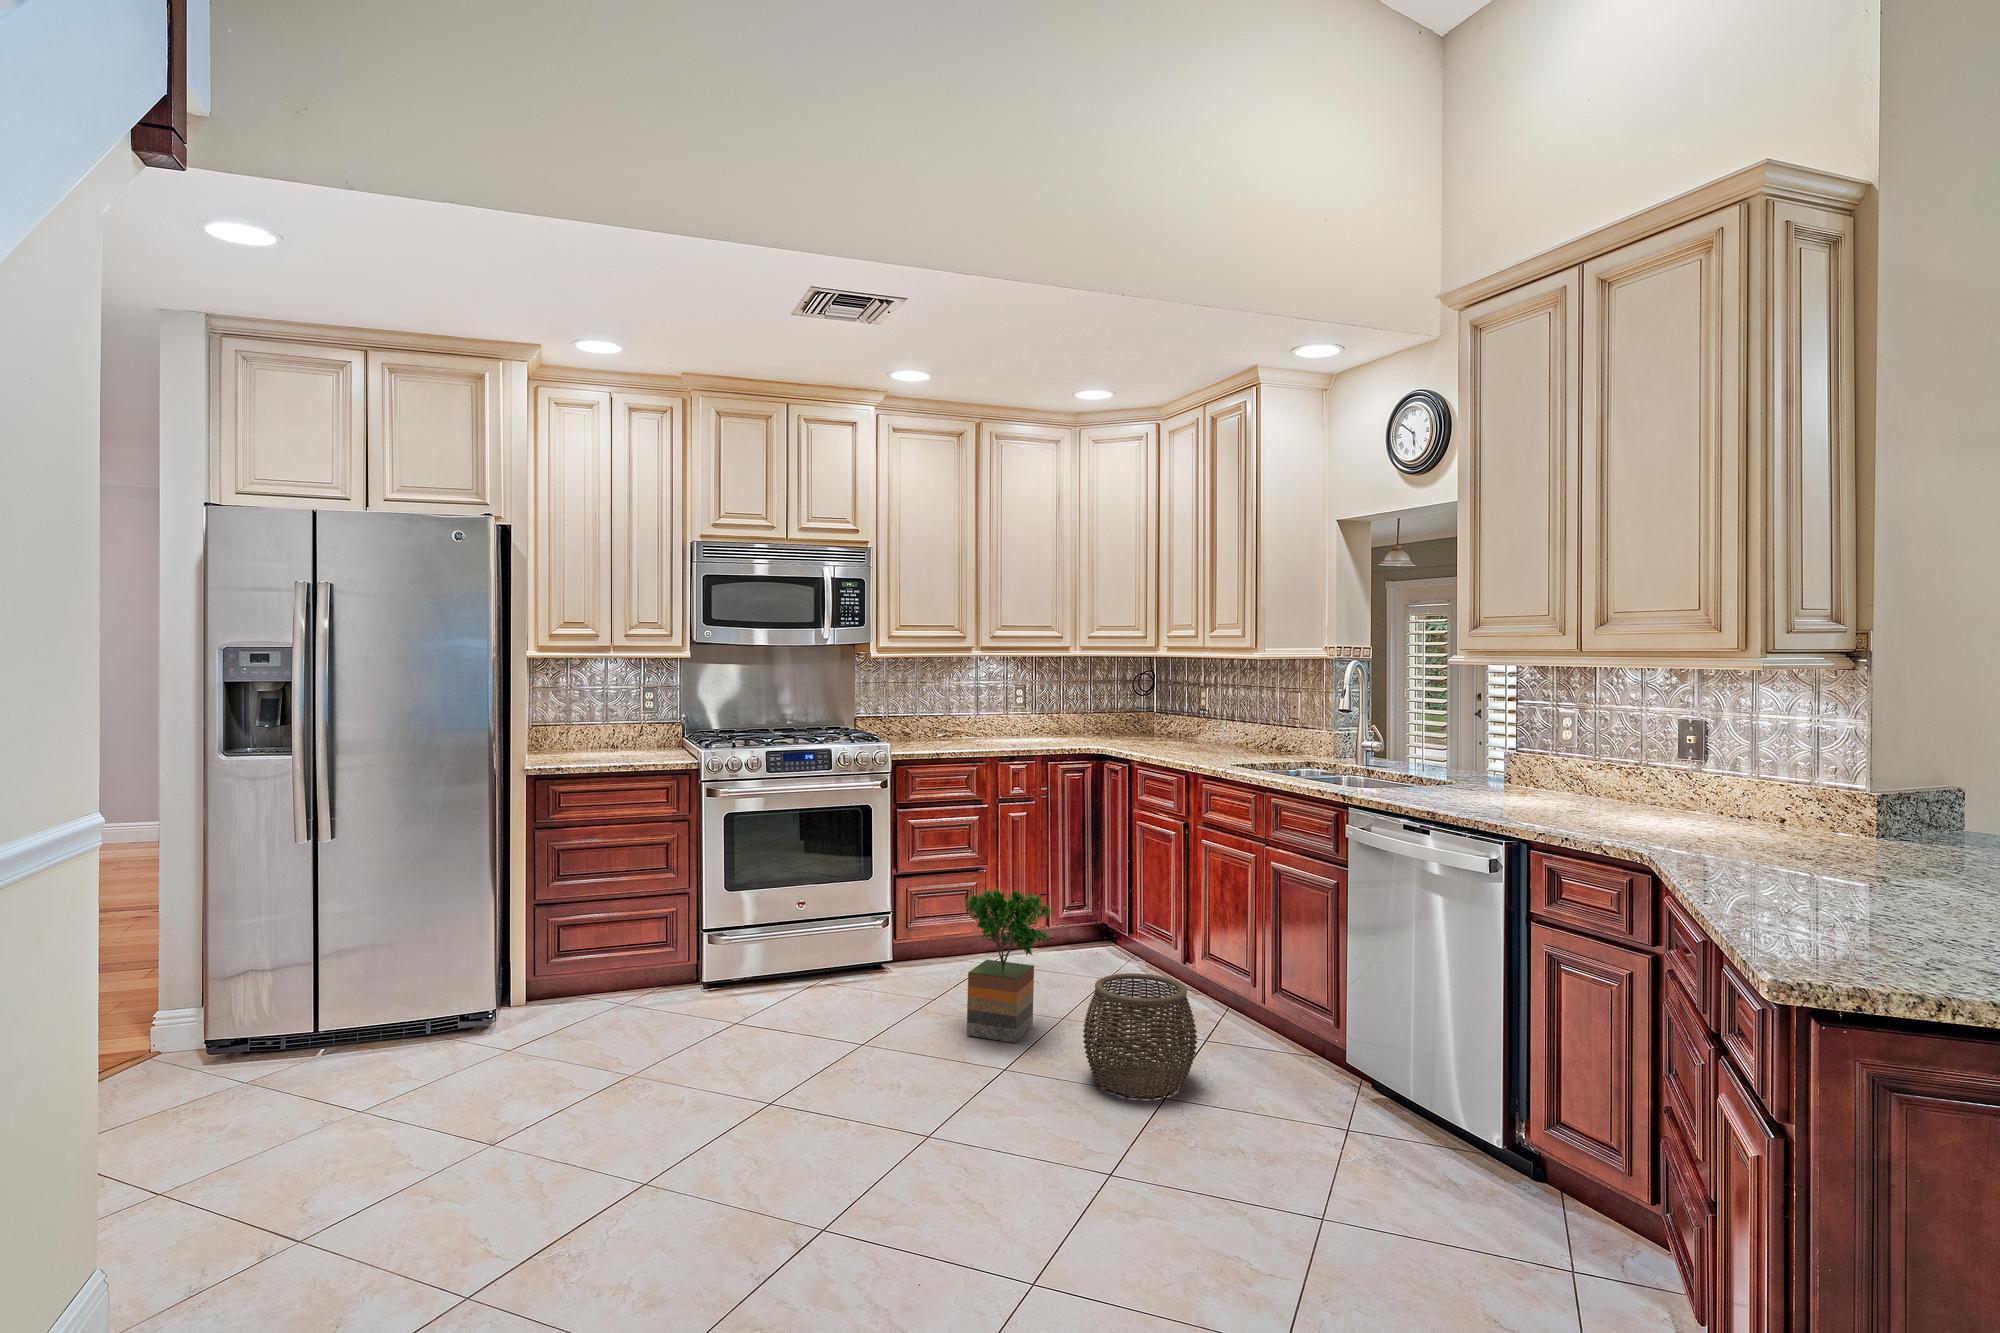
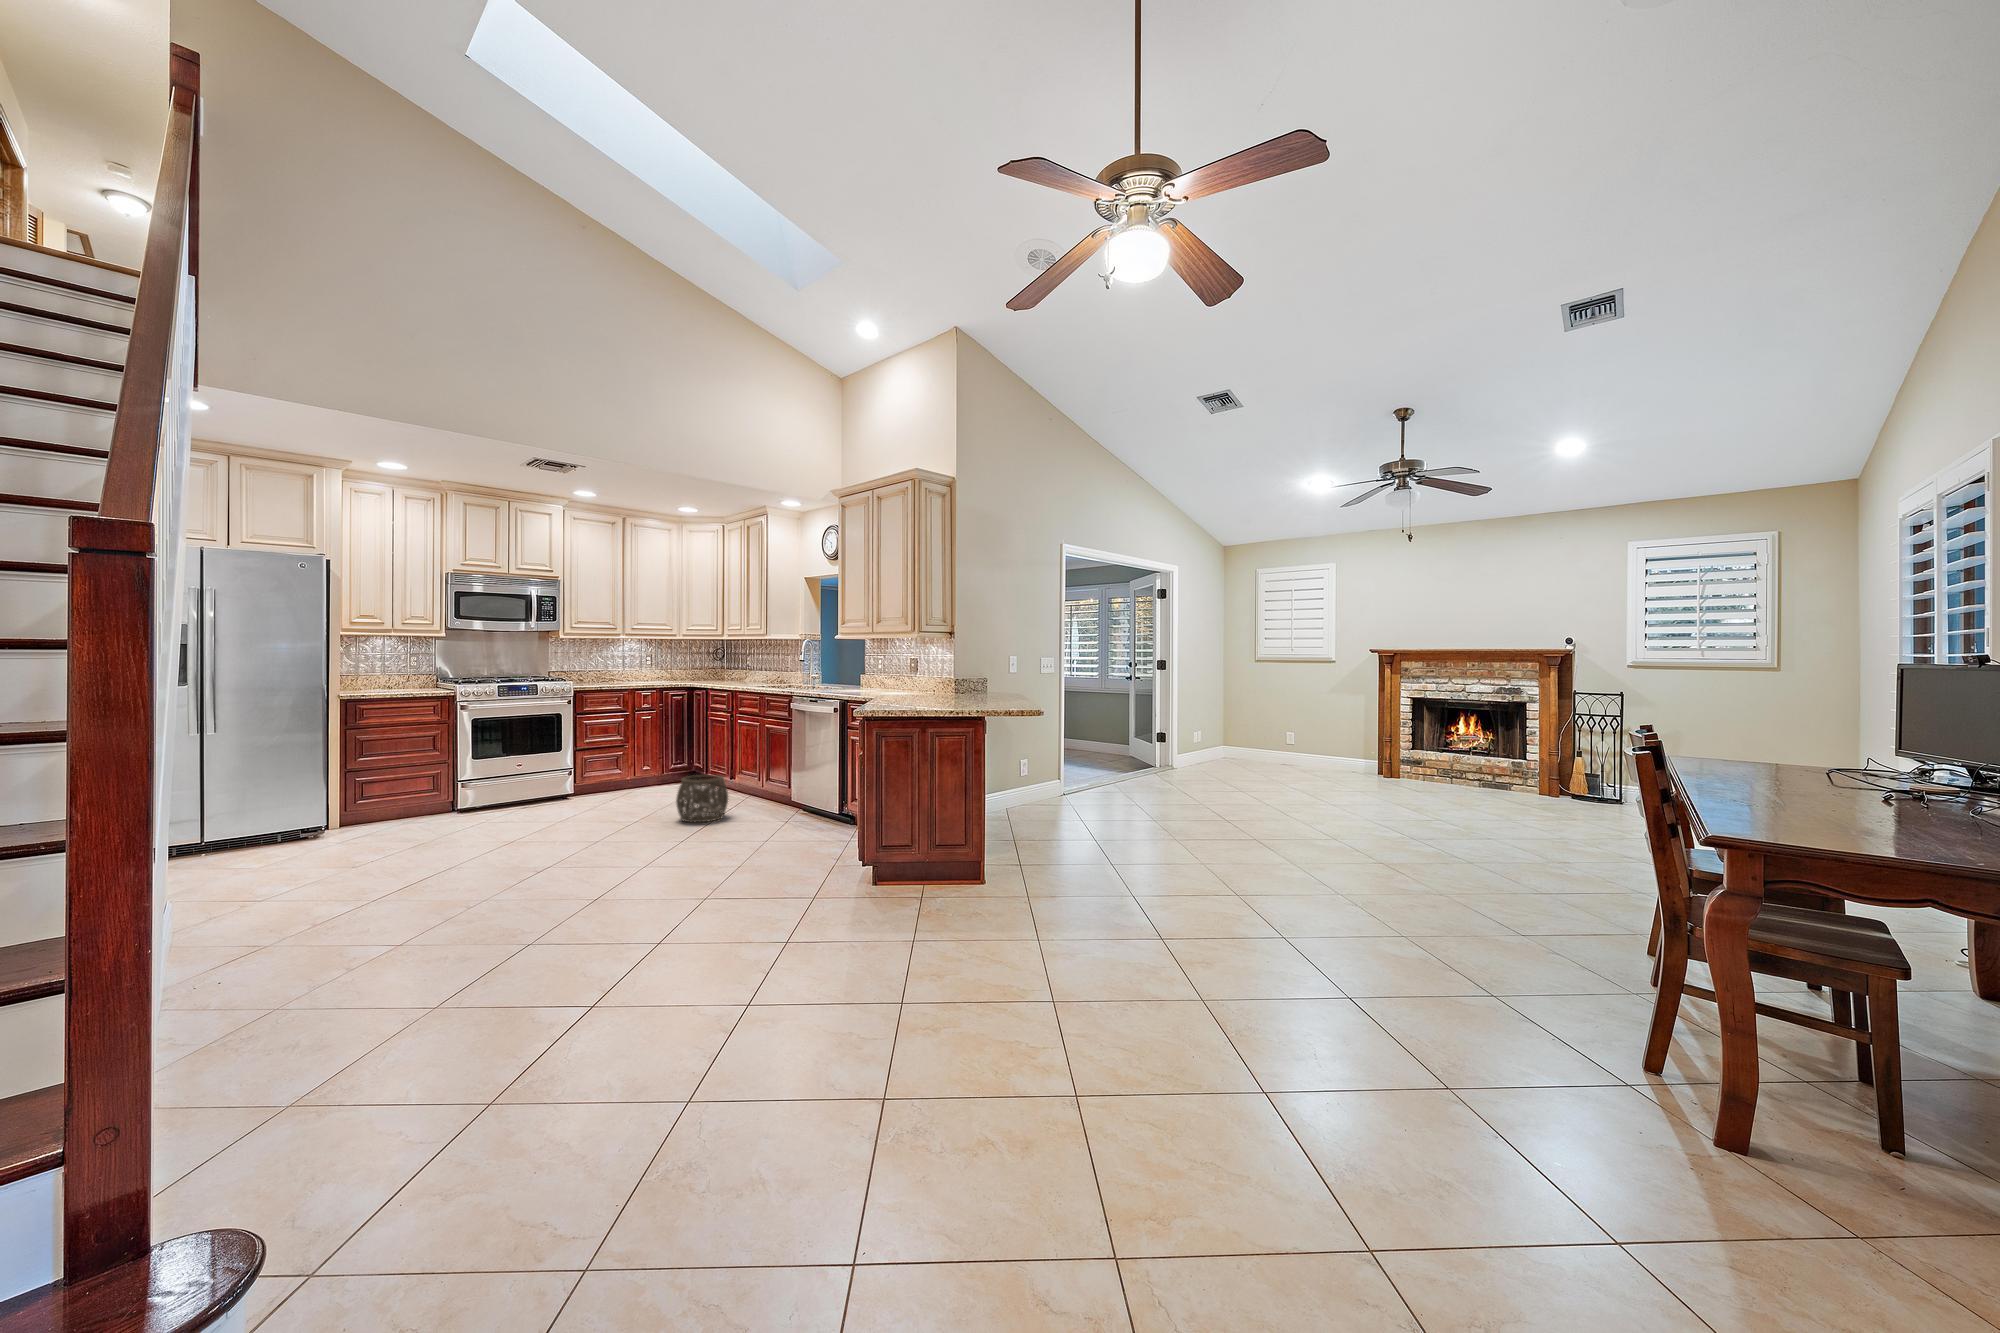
potted tree: present [965,888,1053,1043] -> none [615,746,664,815]

